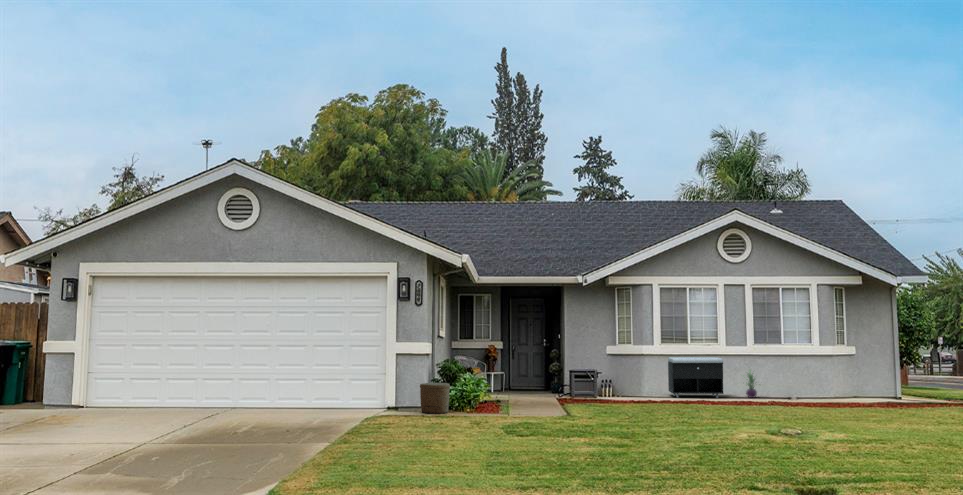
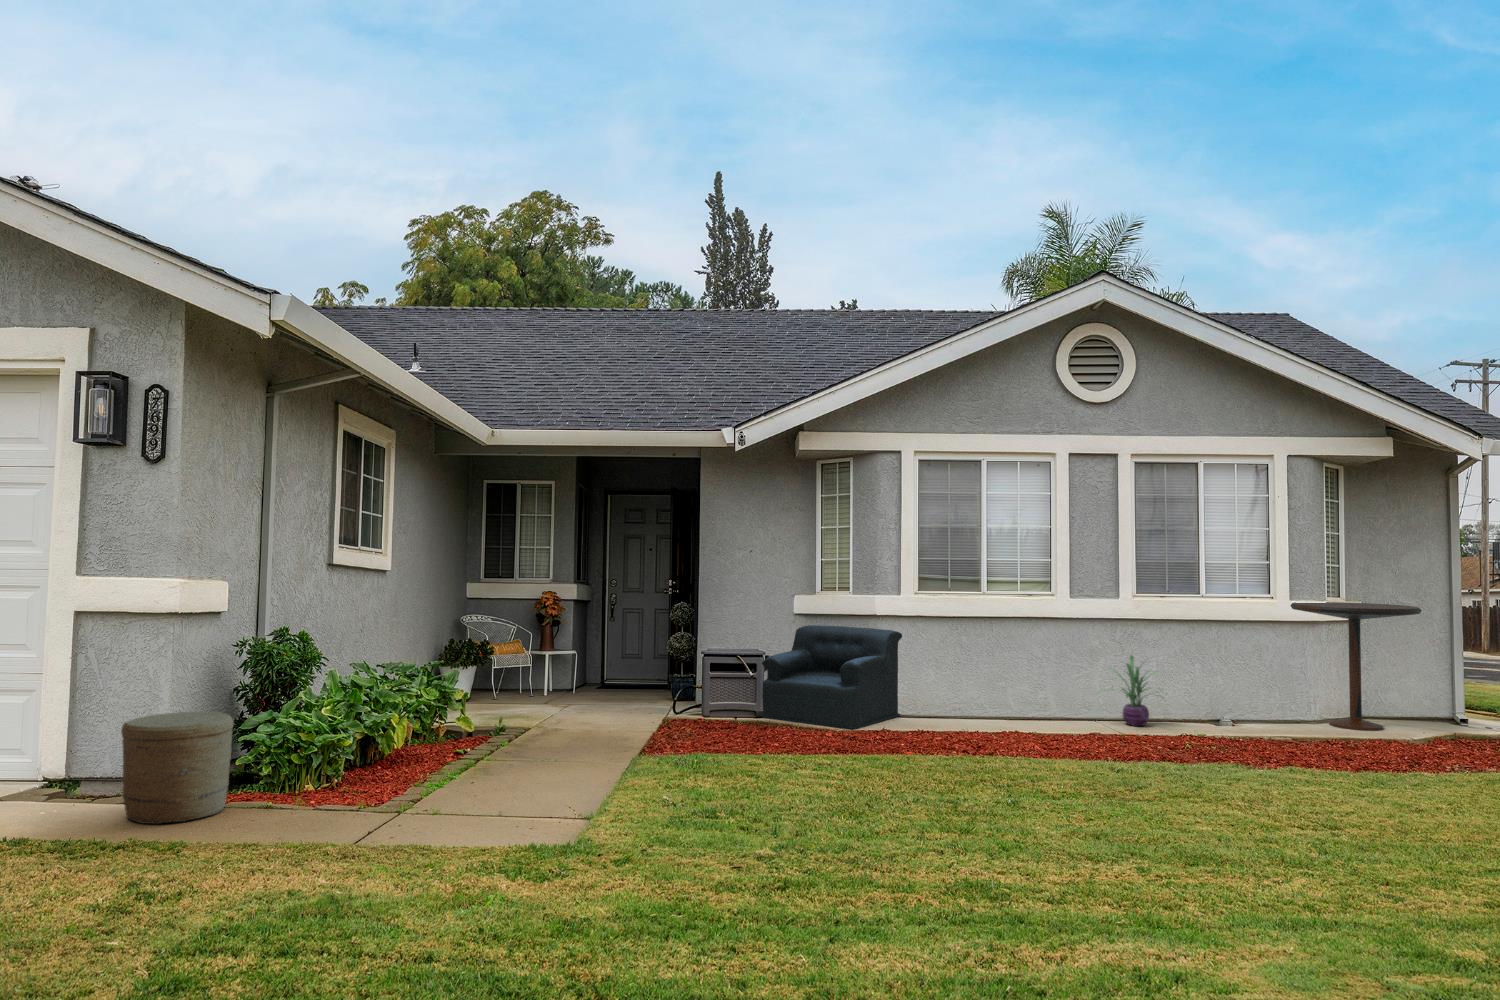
pedestal table: none [818,347,867,398] -> present [1291,602,1422,731]
storage bench: present [668,357,723,398] -> none [934,624,1070,725]
armchair: none [597,359,655,399] -> present [761,625,902,730]

